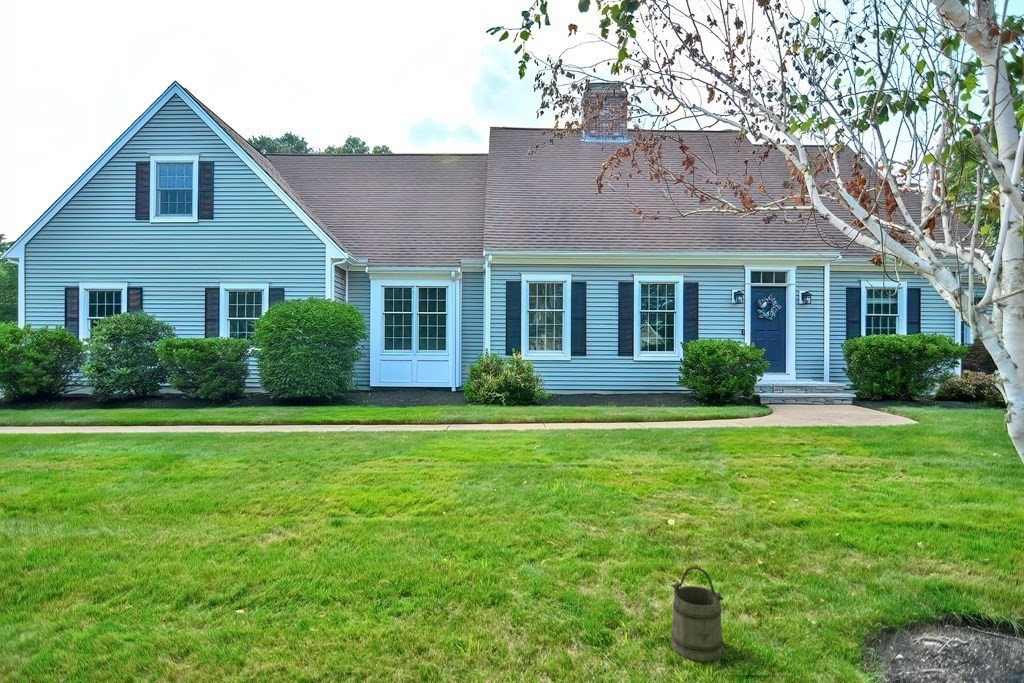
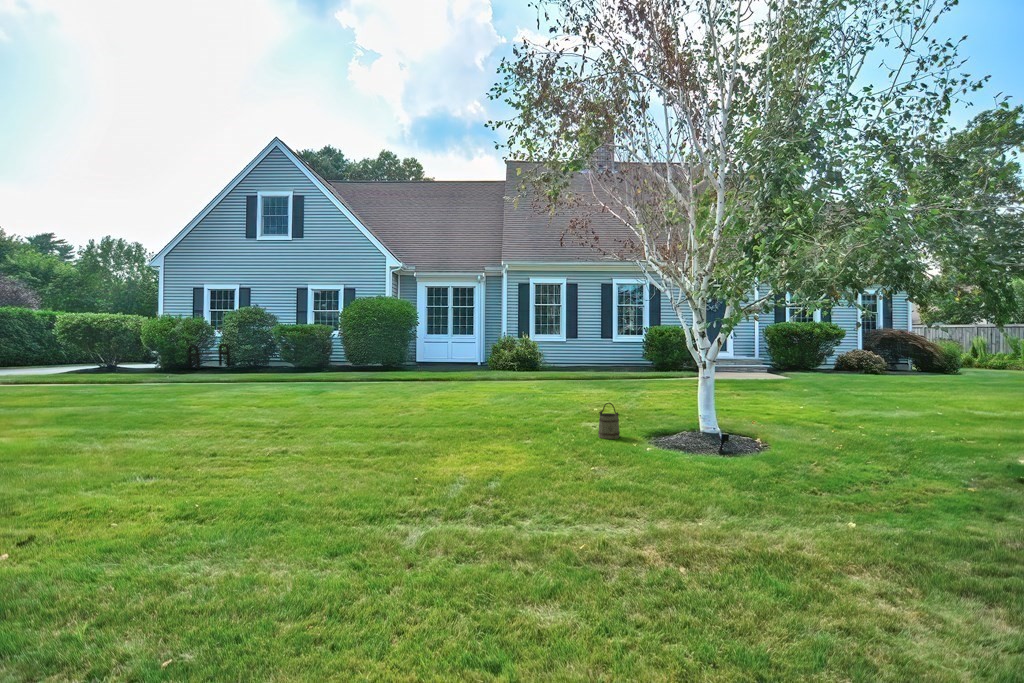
bench: none [38,366,101,404] -> present [188,343,230,369]

